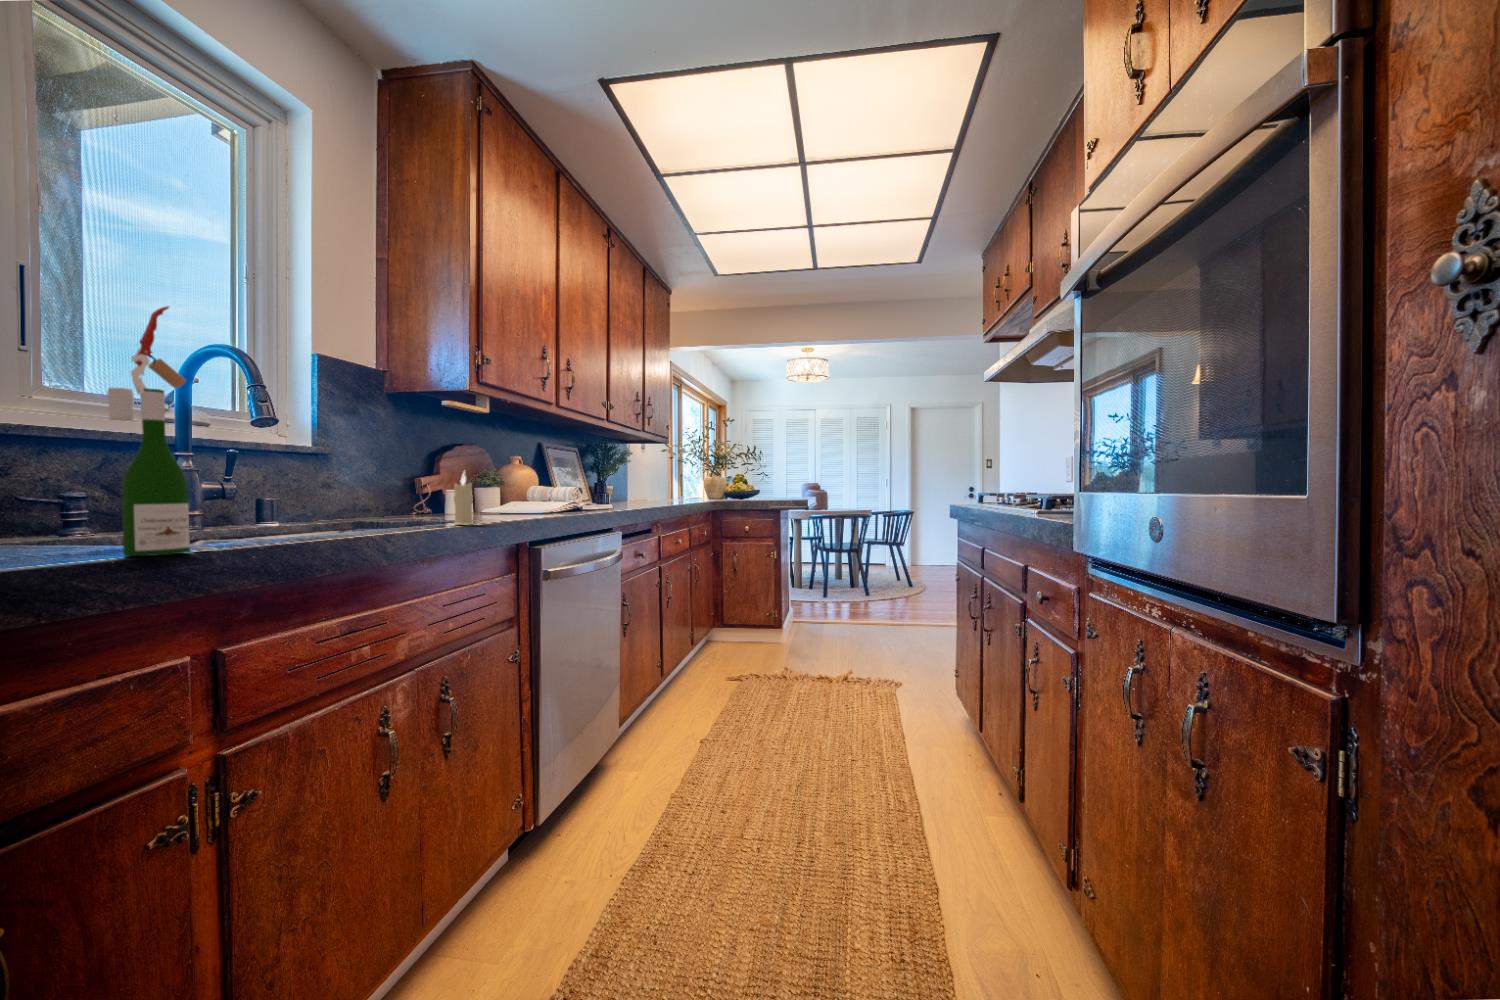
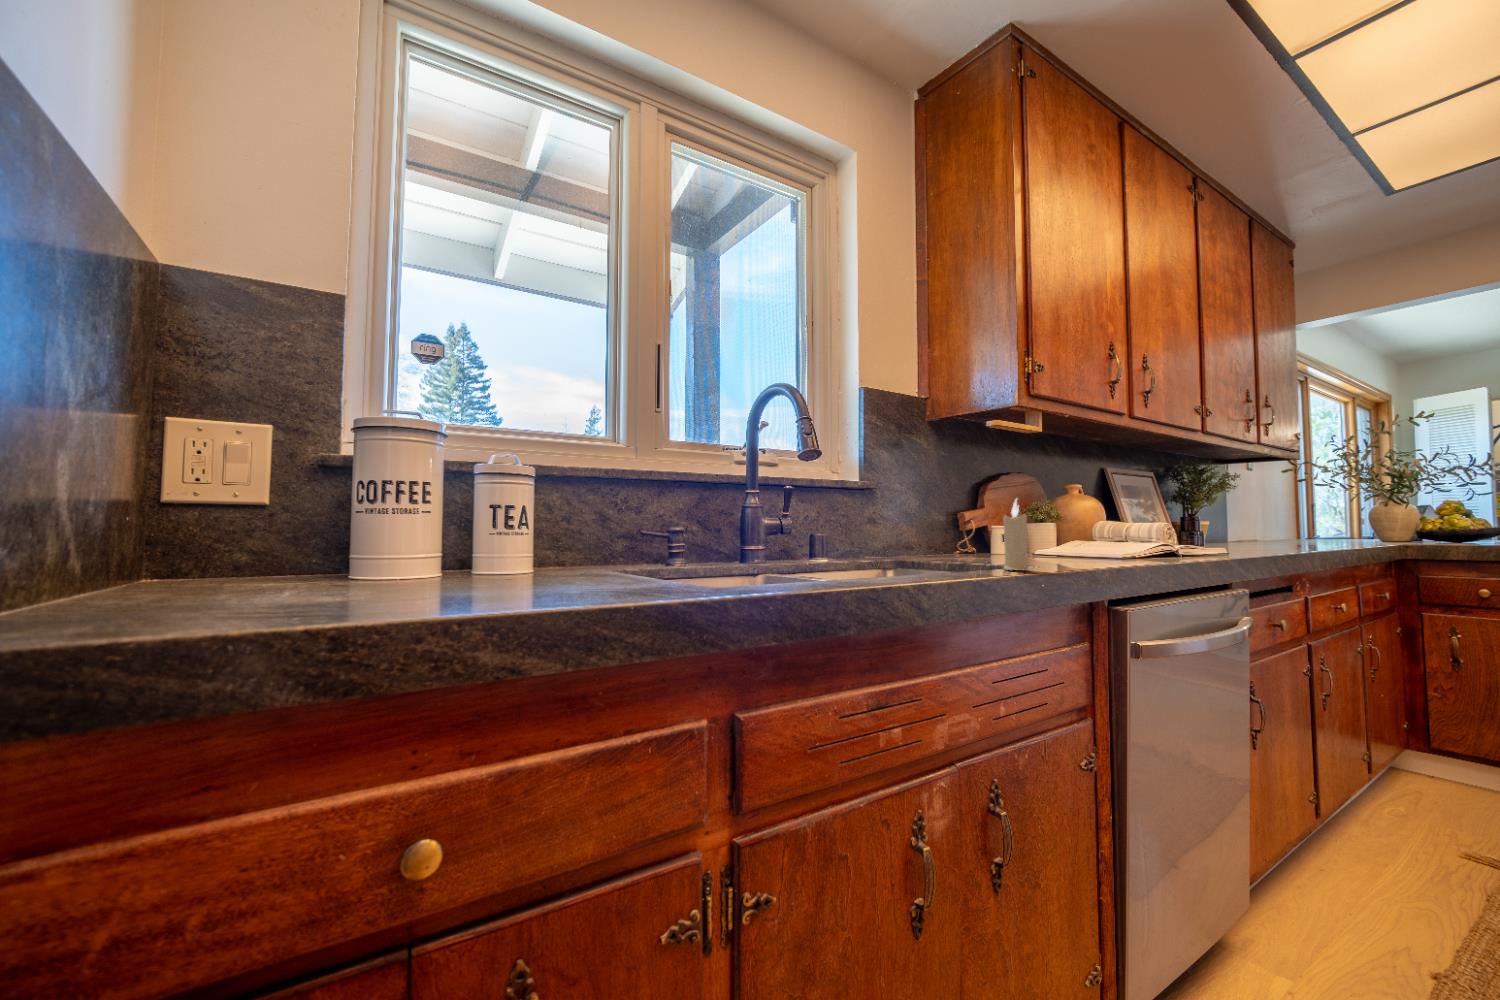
wine bottle: present [107,306,214,556] -> none [638,313,727,598]

